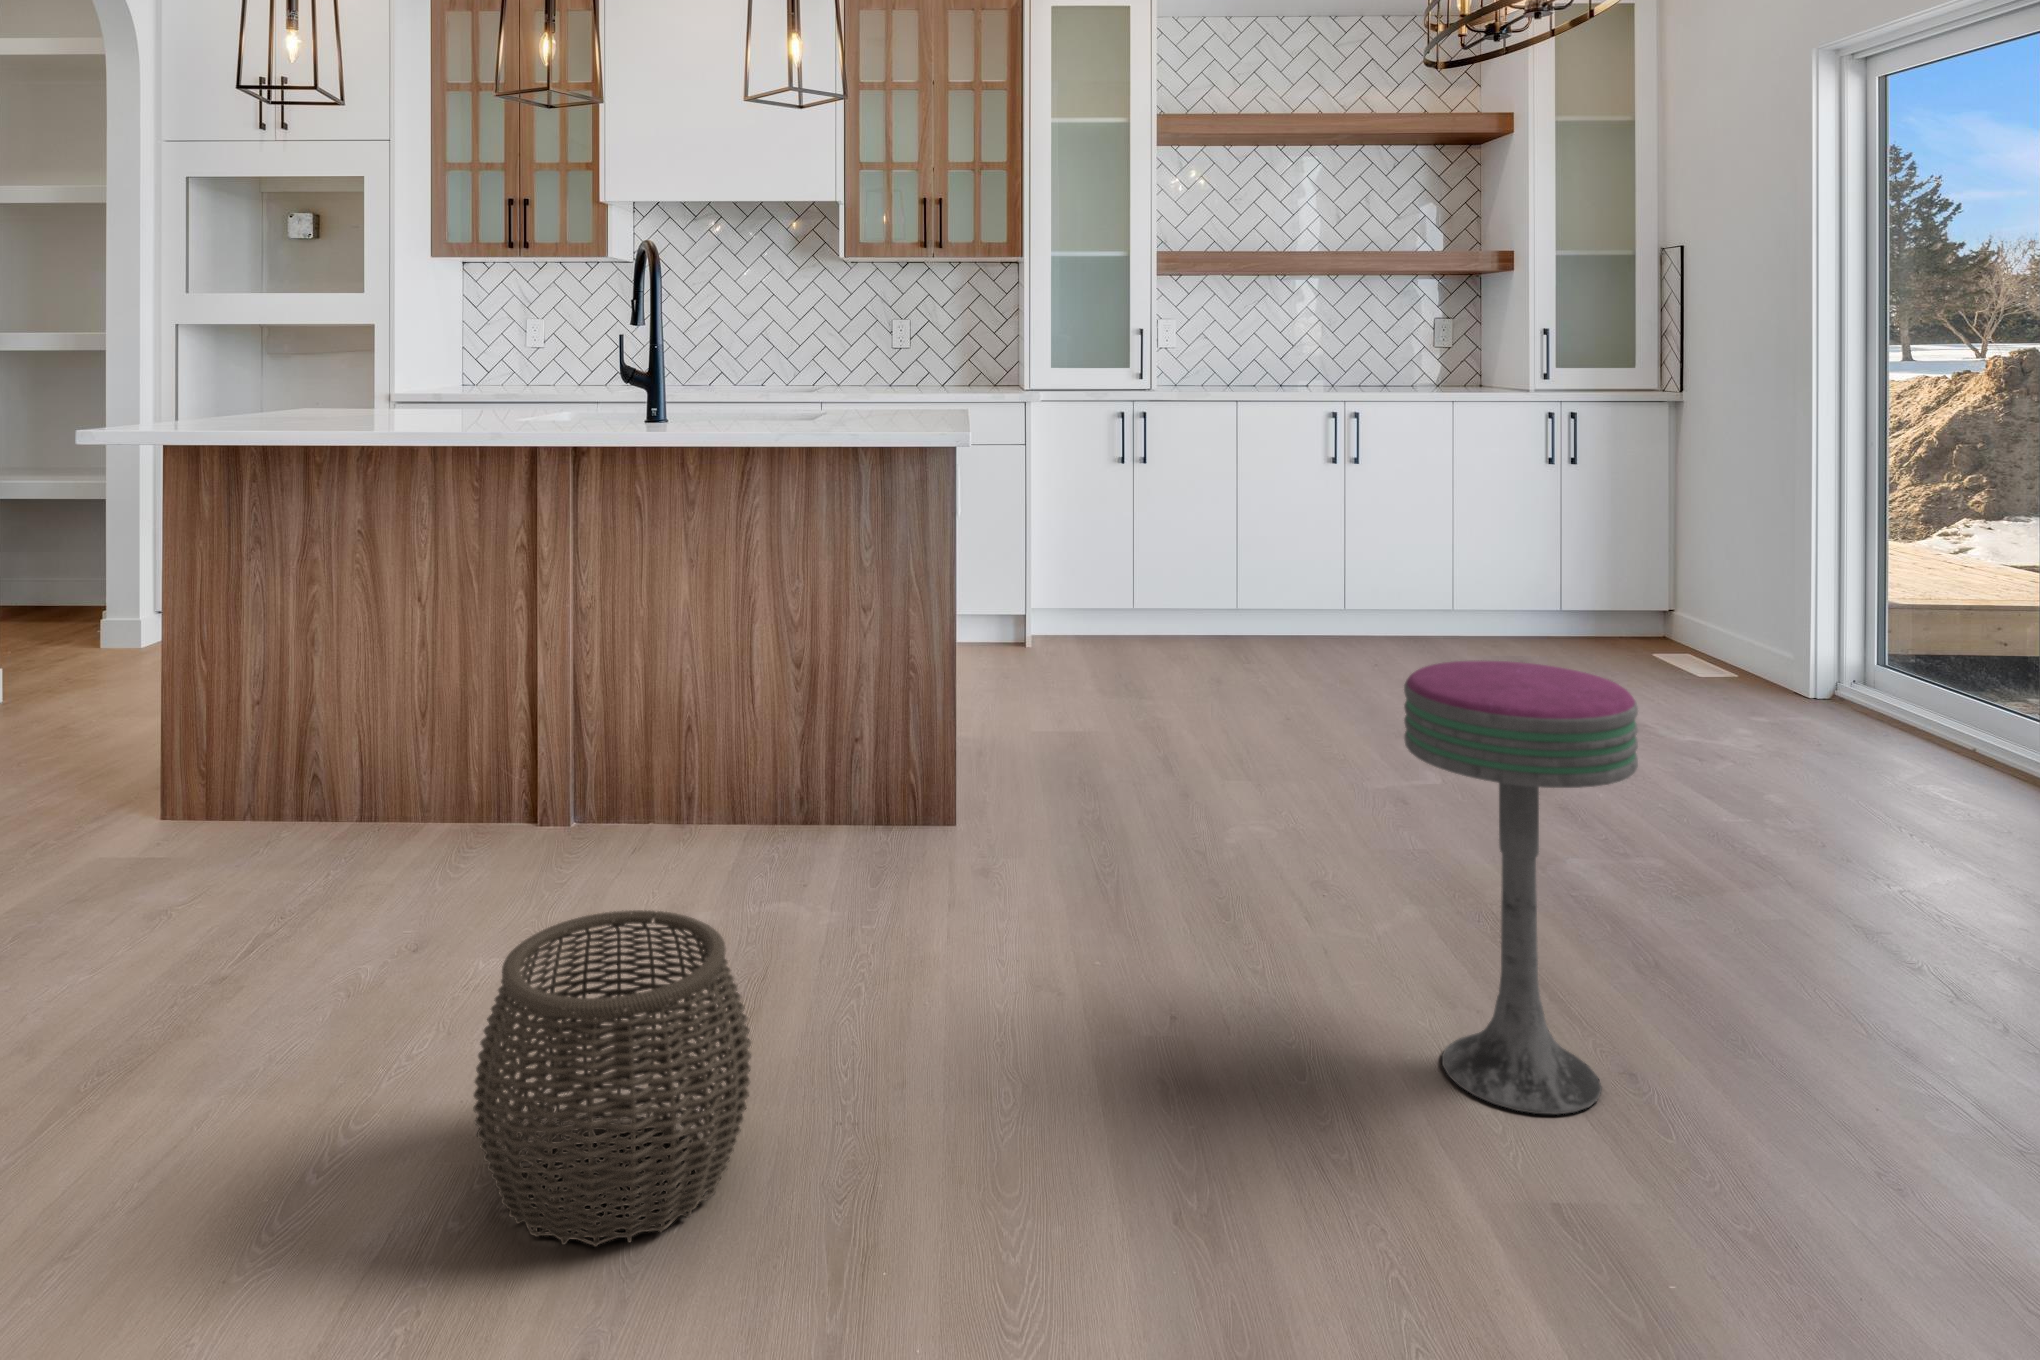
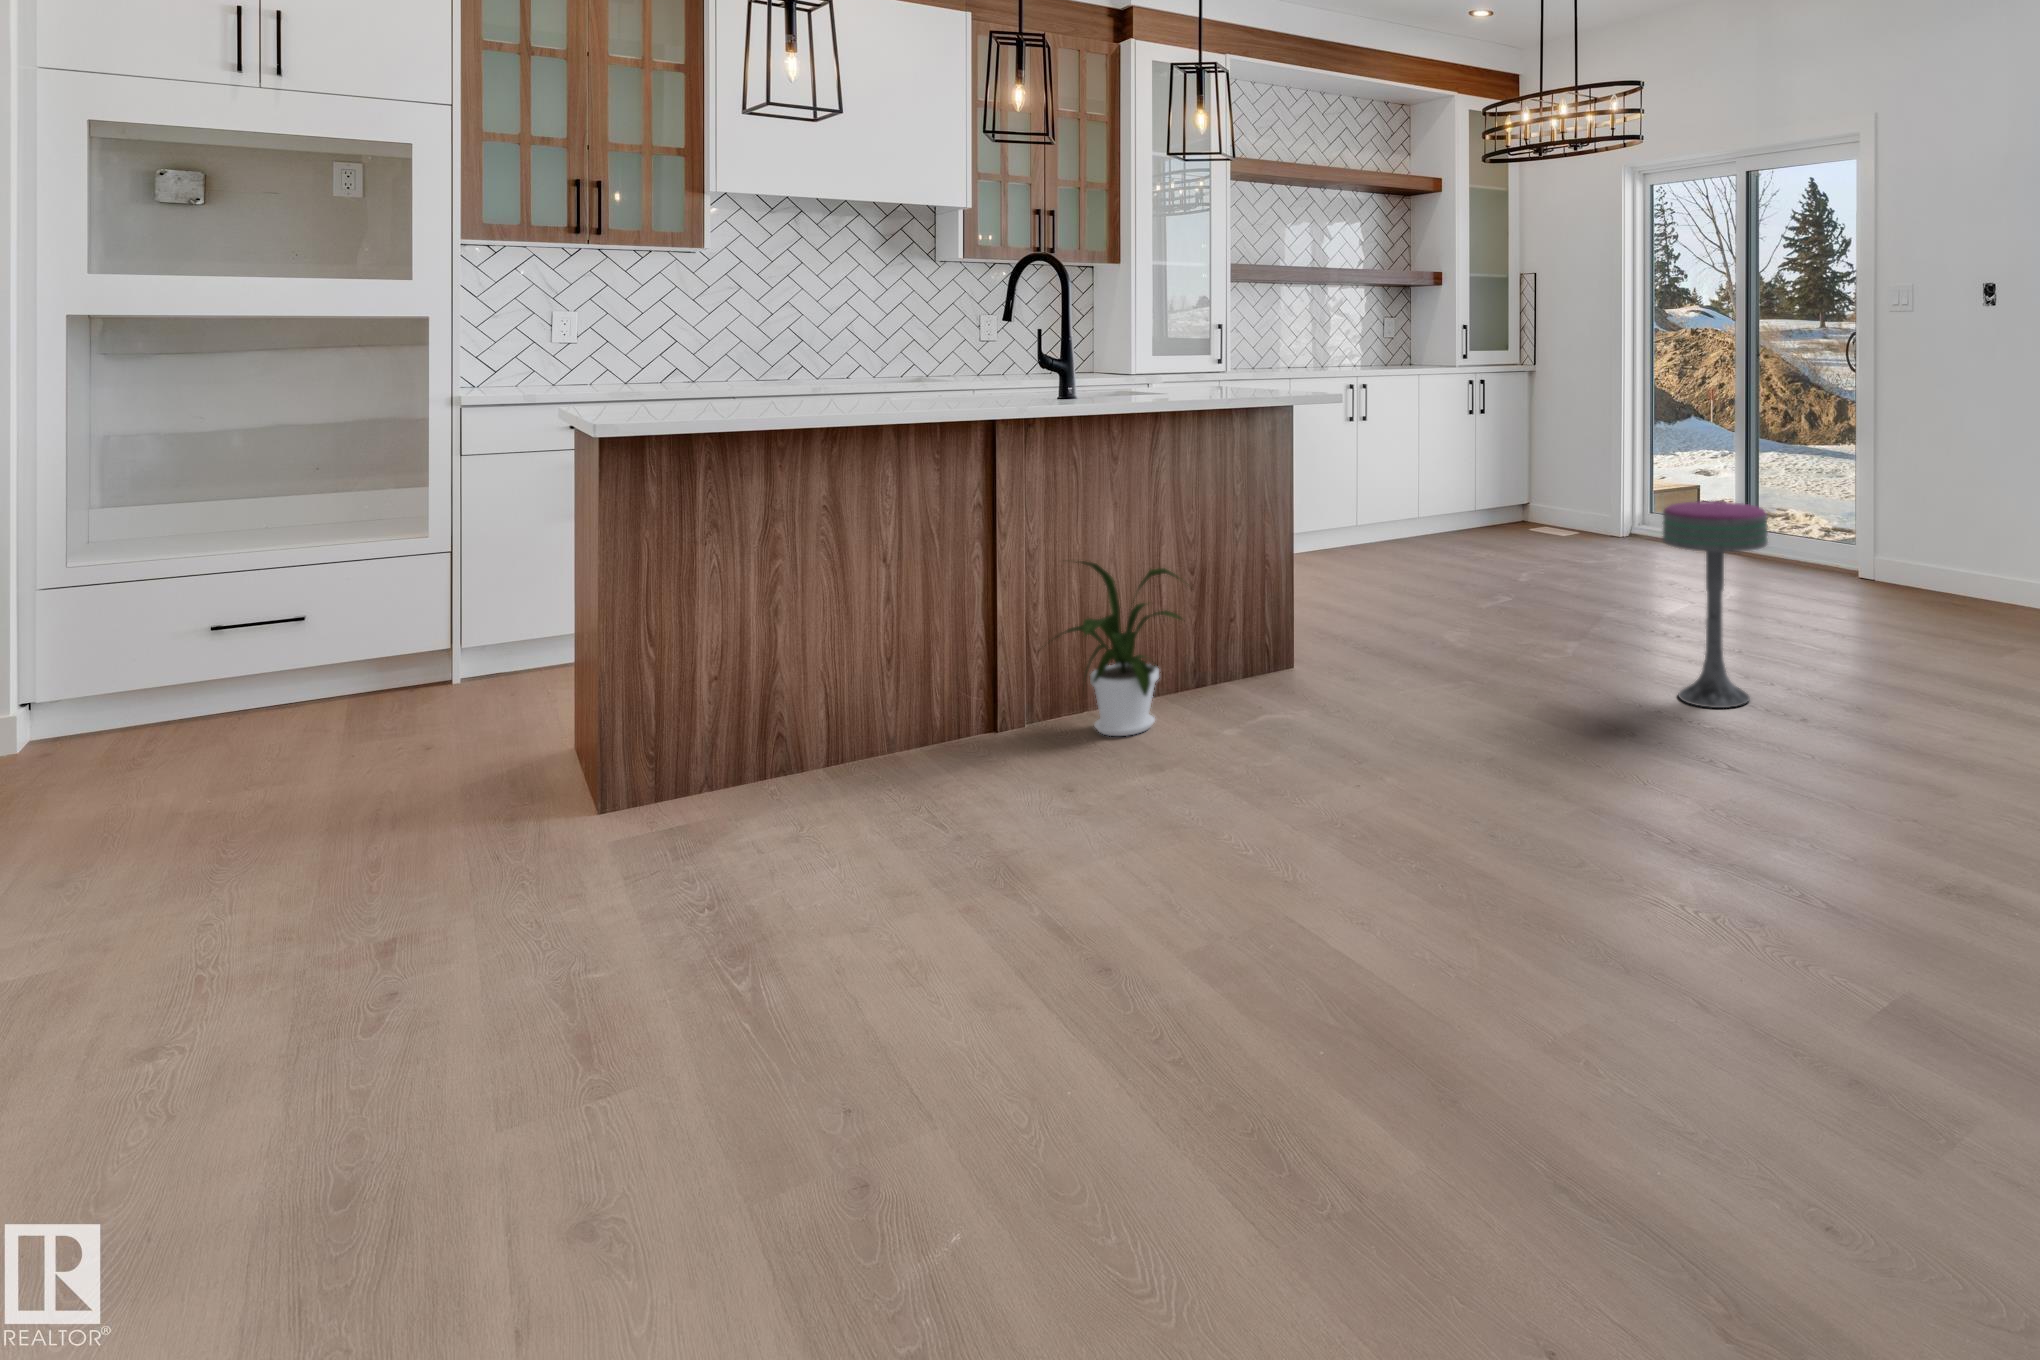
house plant: none [516,626,714,869] -> present [1049,561,1182,736]
woven basket: present [473,910,752,1247] -> none [1349,683,1505,856]

